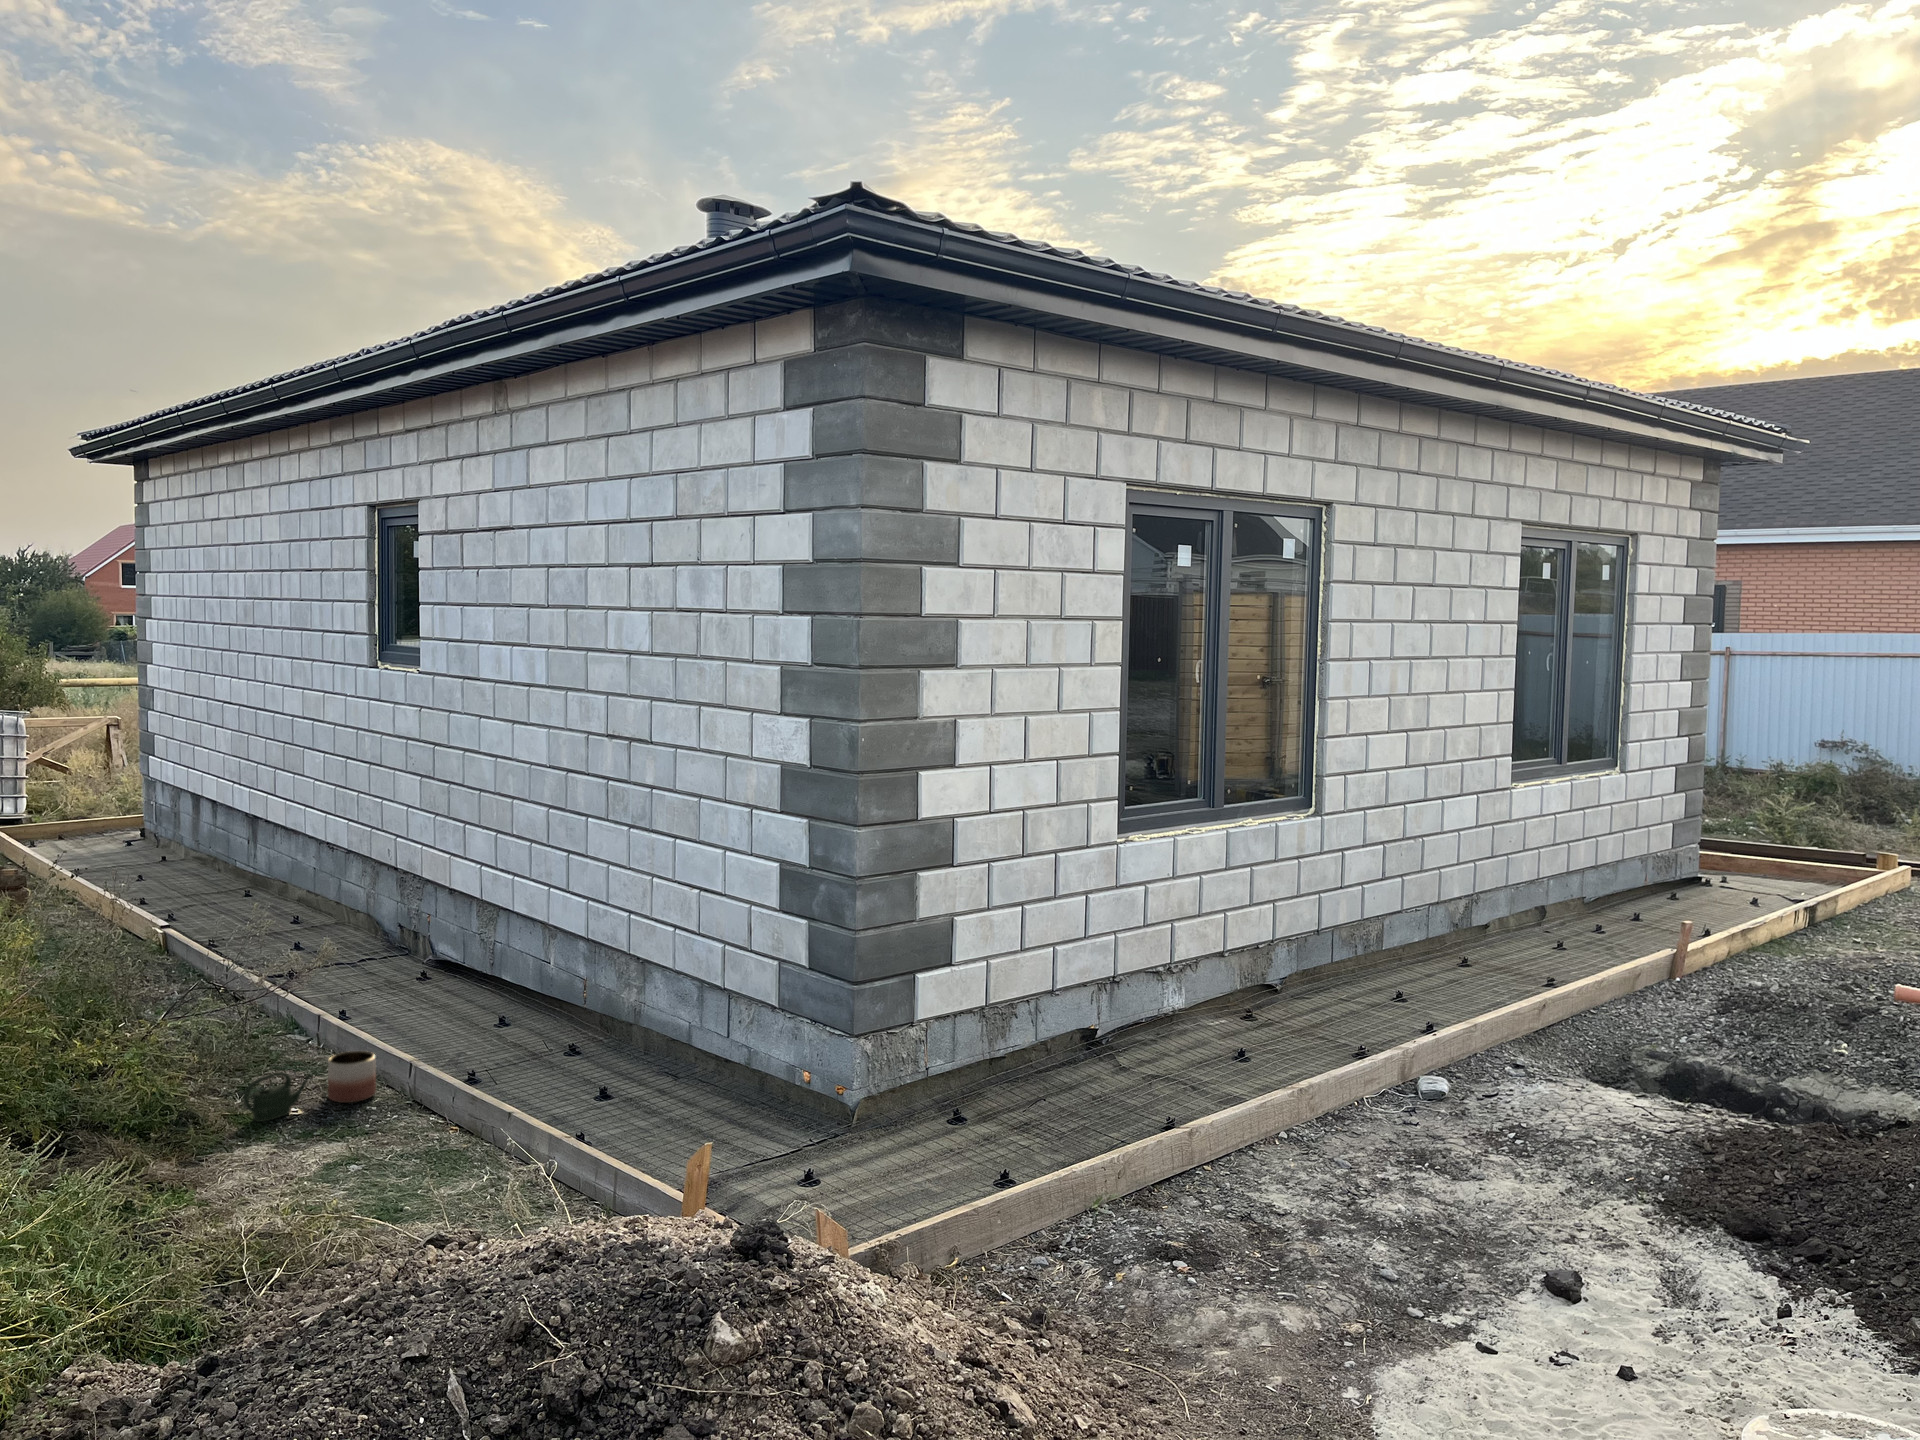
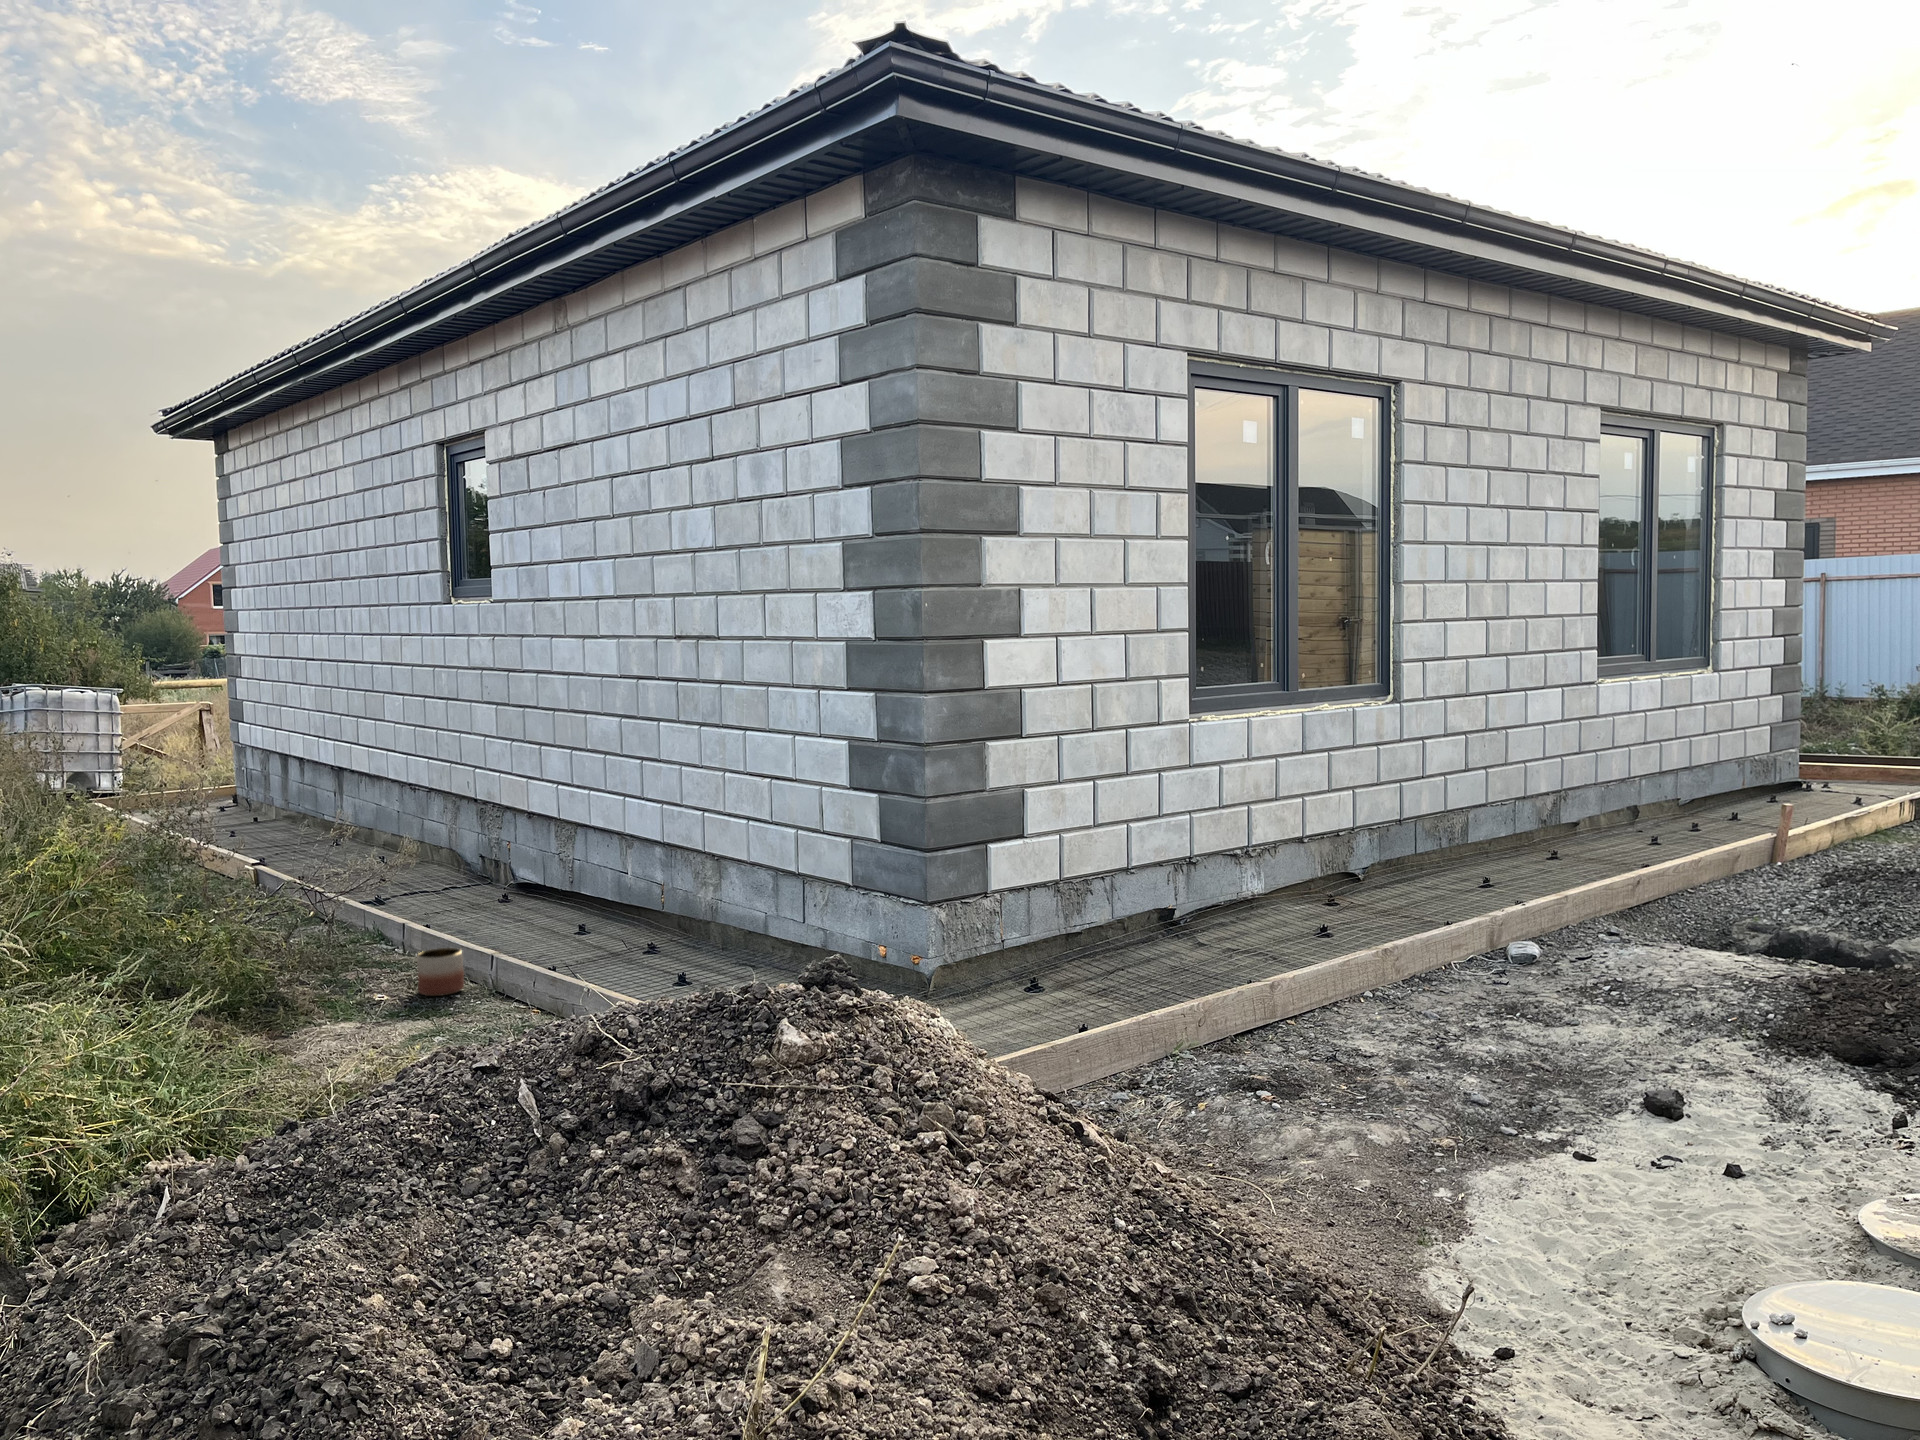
watering can: present [243,1072,312,1122] -> none [336,964,403,1012]

